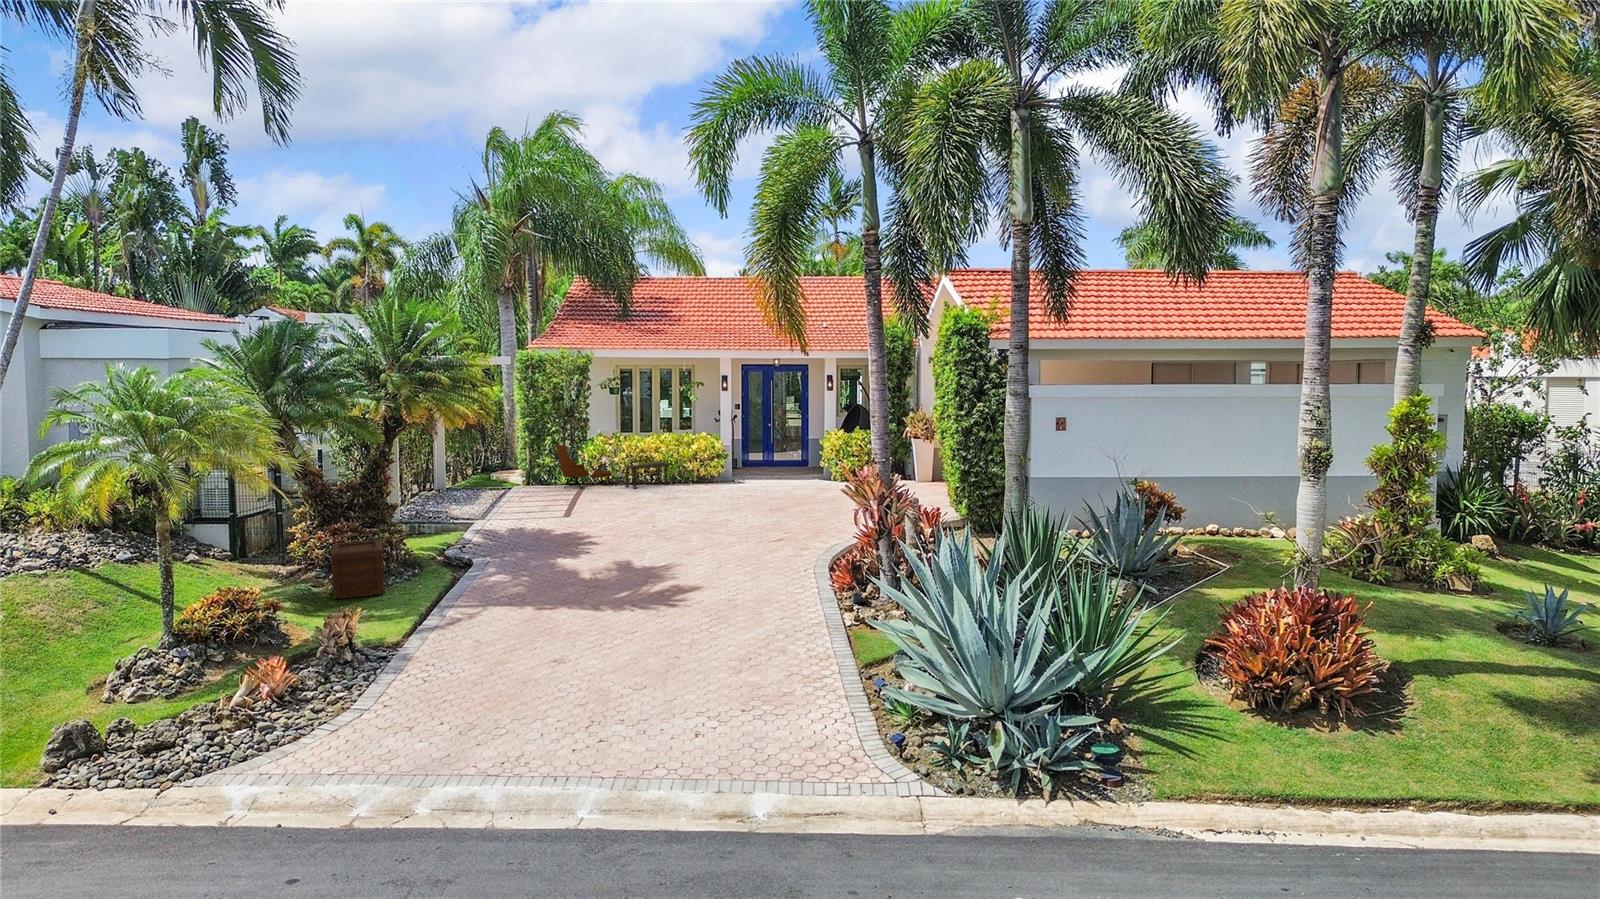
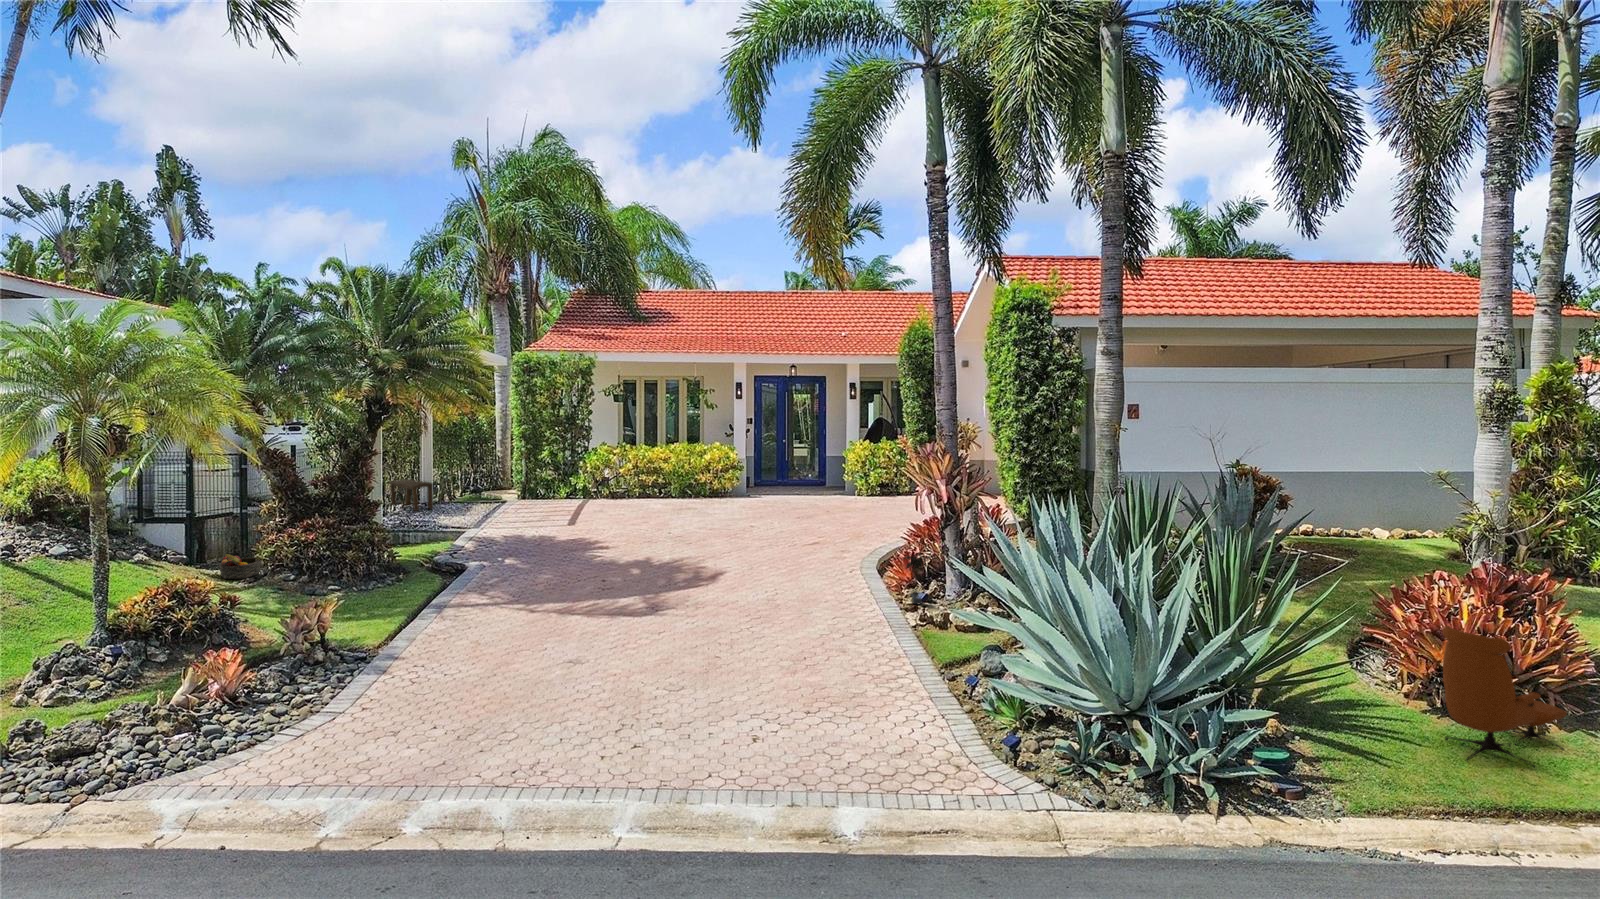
lounge chair: present [556,443,611,489] -> present [1443,626,1567,769]
bench: present [625,461,668,488] -> present [389,479,433,511]
wooden crate: present [331,540,385,599] -> none [303,534,366,601]
basket: none [258,553,294,577] -> present [219,553,261,579]

